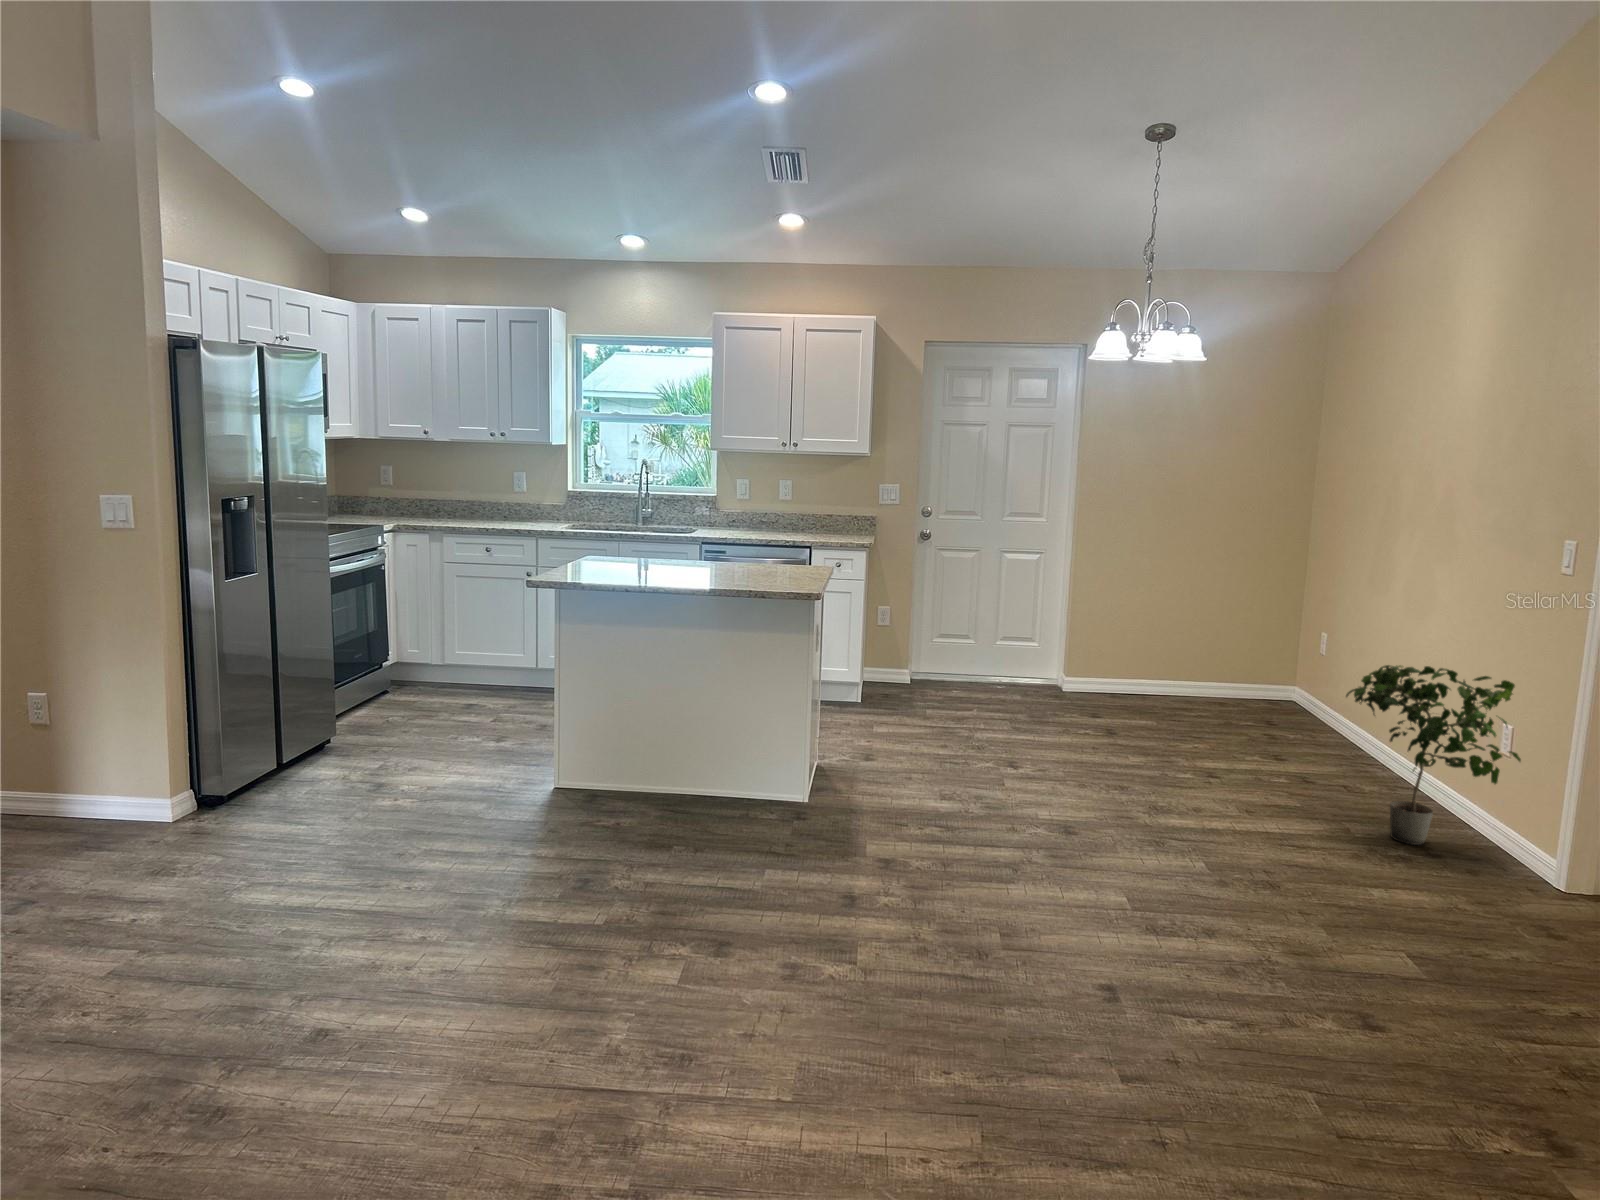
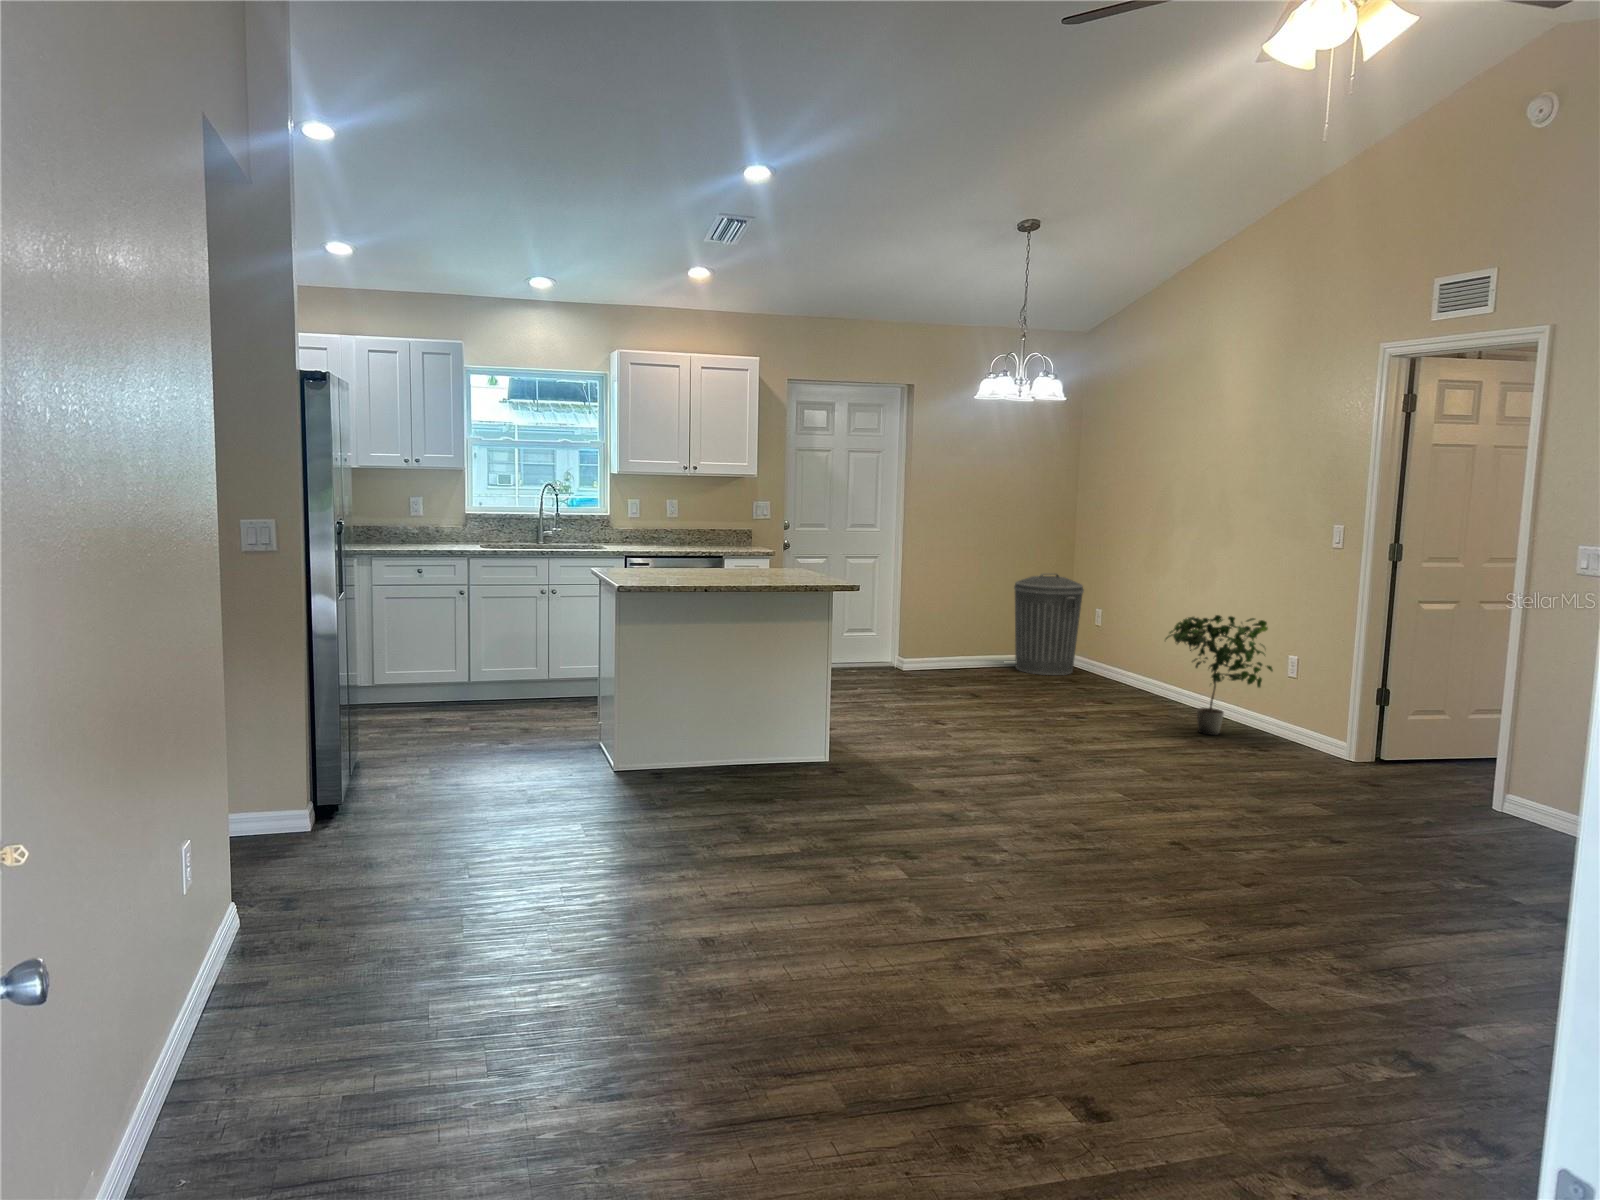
trash can: none [1219,585,1322,725] -> present [1014,574,1084,675]

